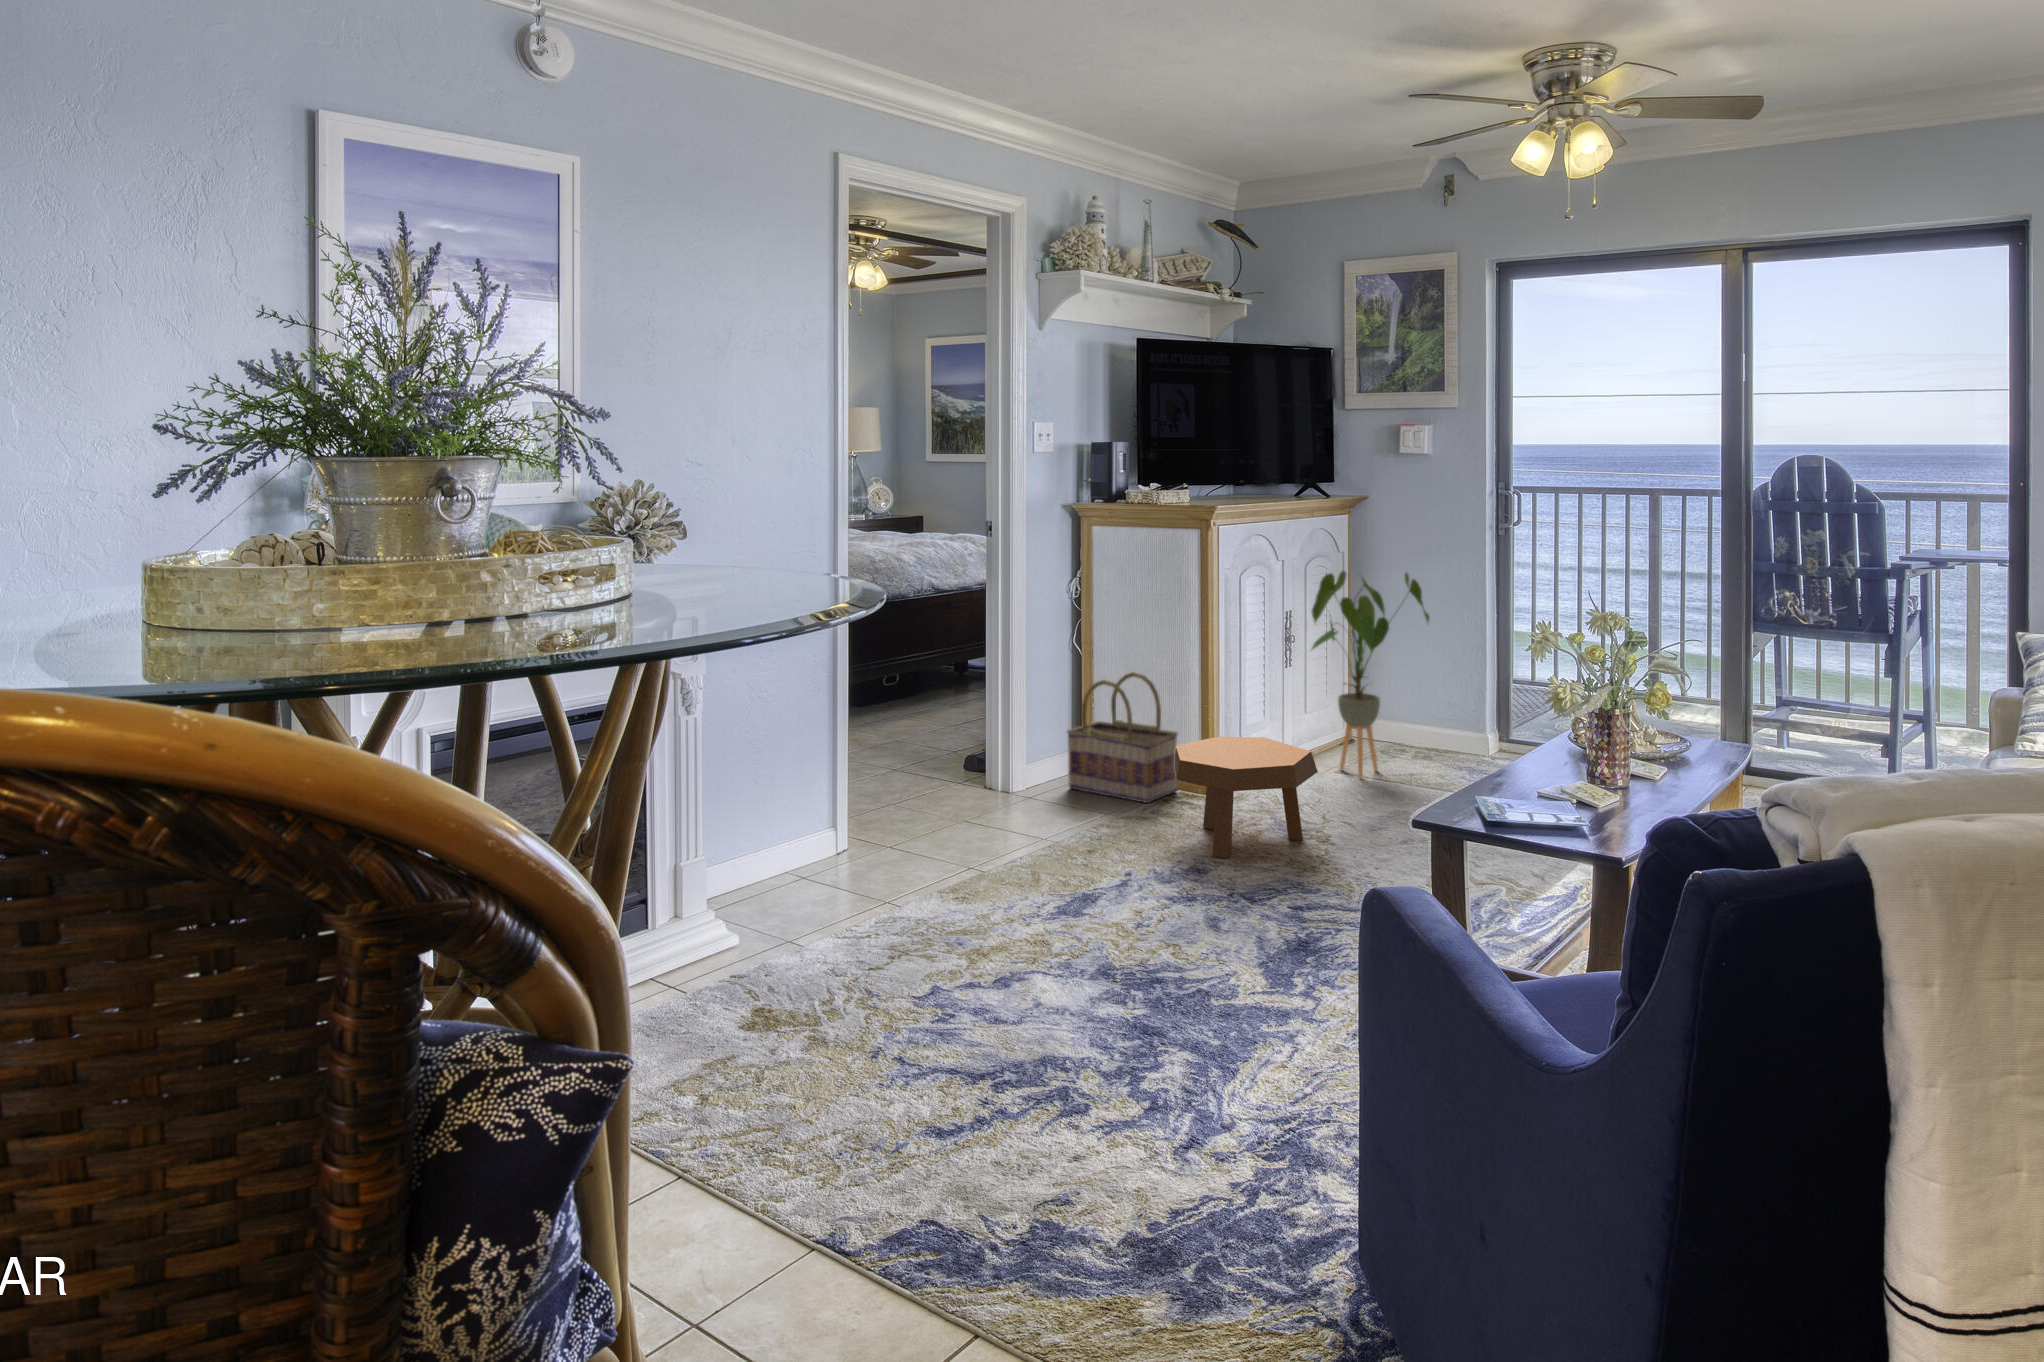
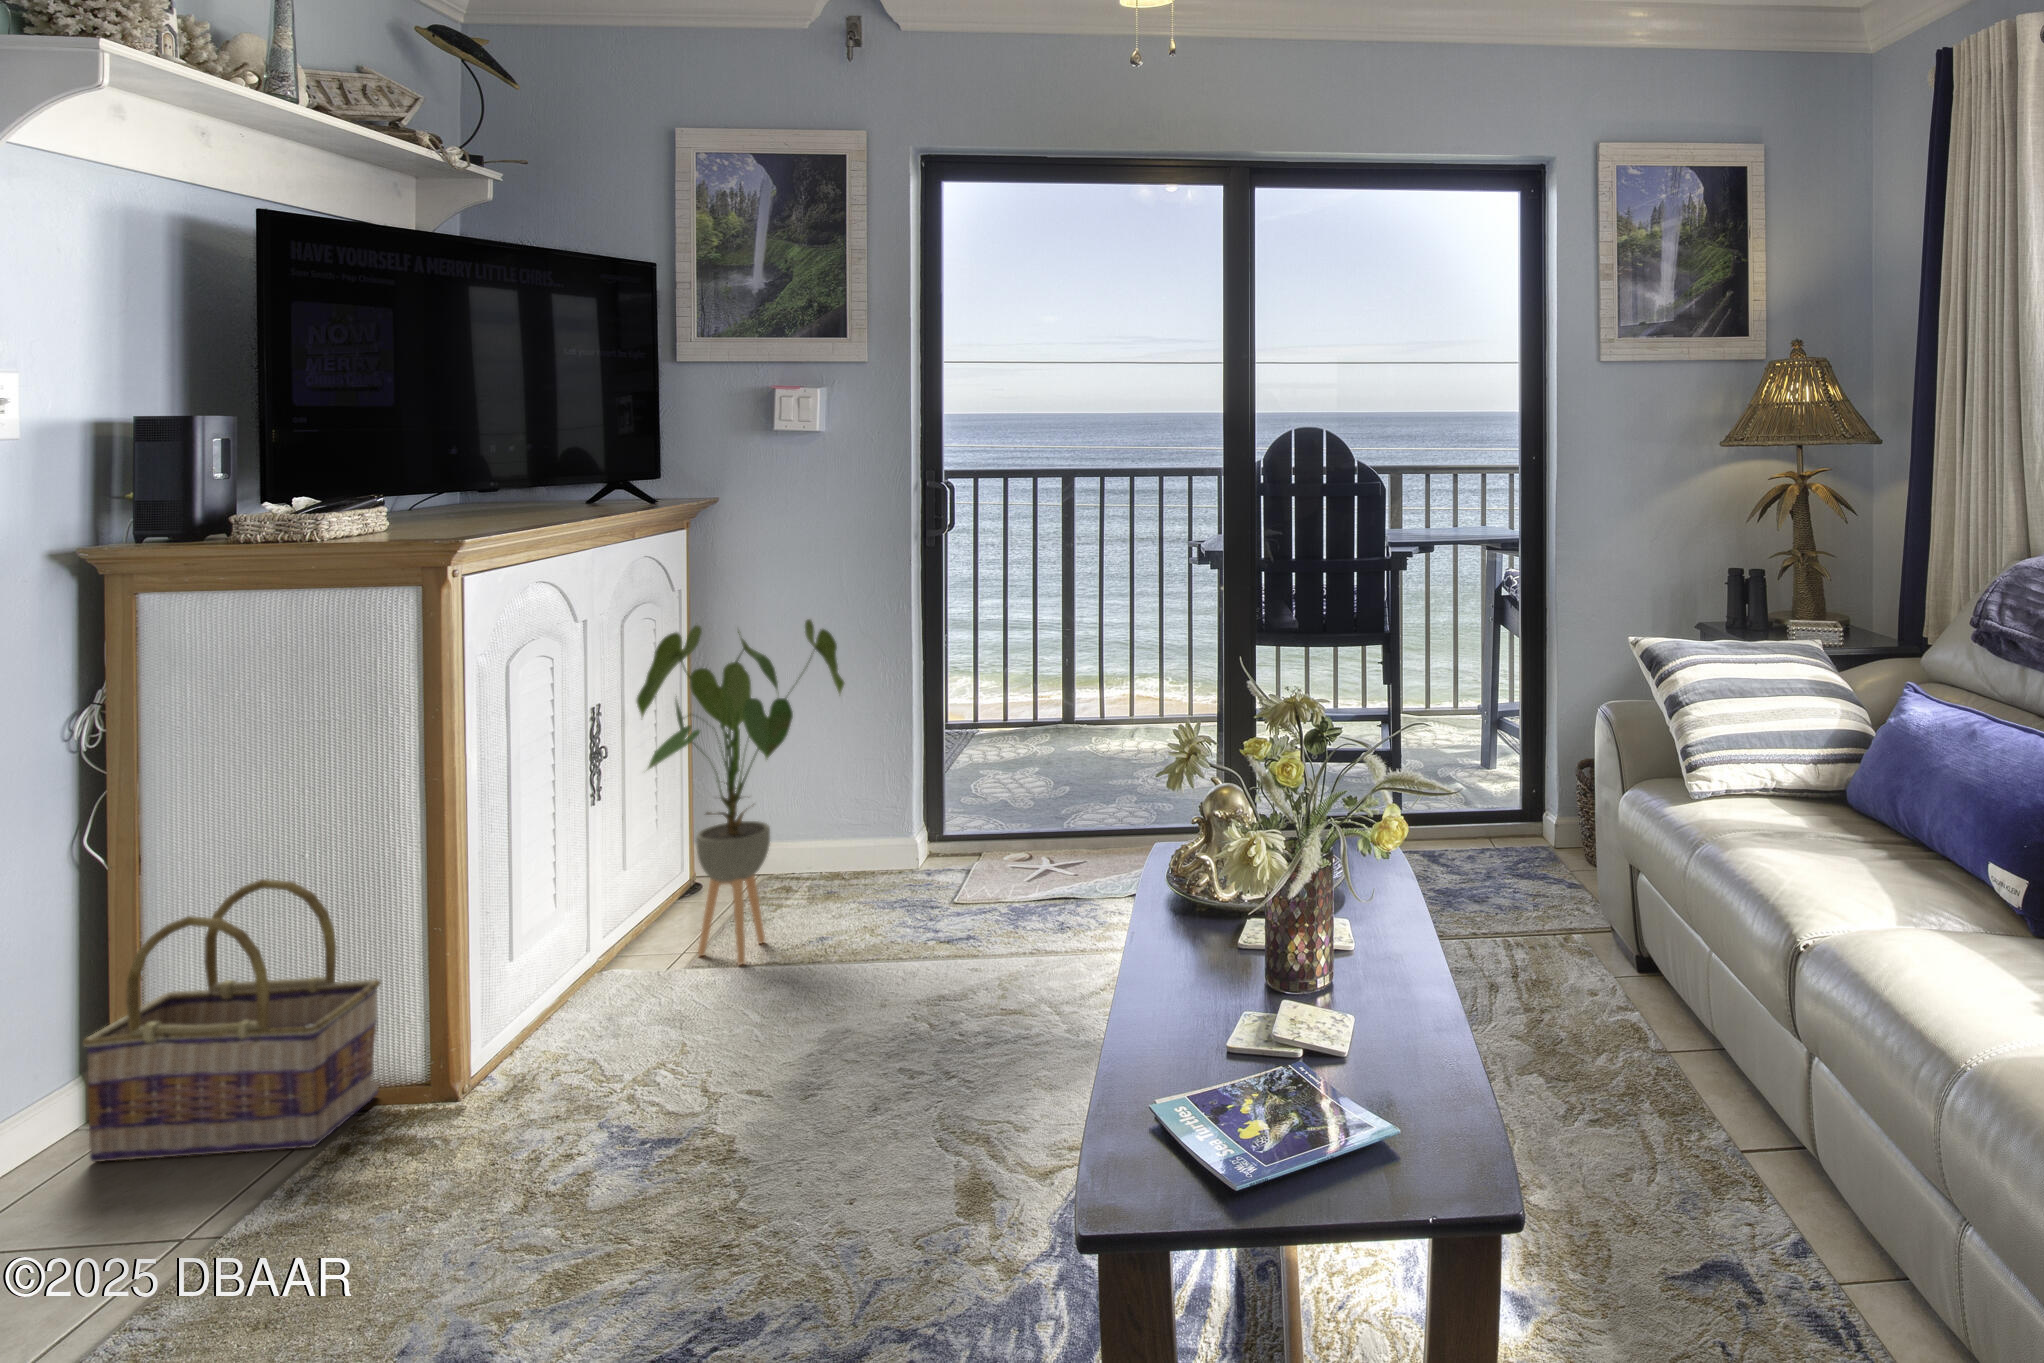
footstool: present [1175,737,1318,858] -> none [395,963,716,1256]

